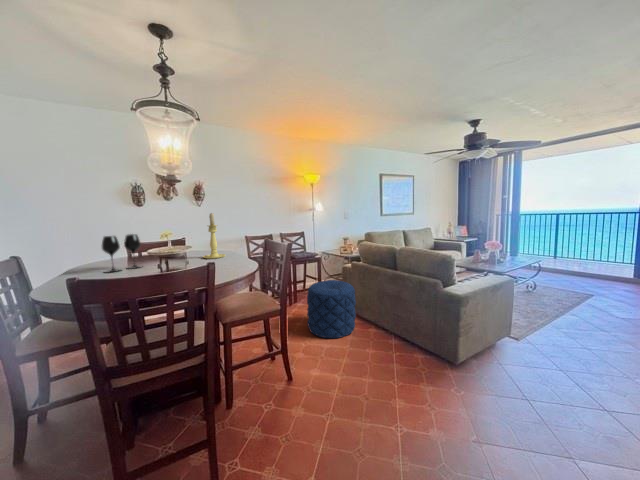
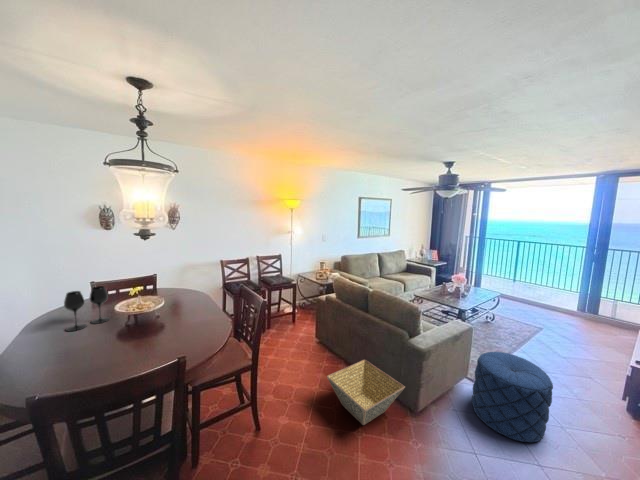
candle holder: present [203,213,225,259] -> none [175,258,199,306]
pouf: present [307,280,356,338] -> present [472,352,553,442]
basket: none [357,318,441,376] -> present [327,360,405,425]

